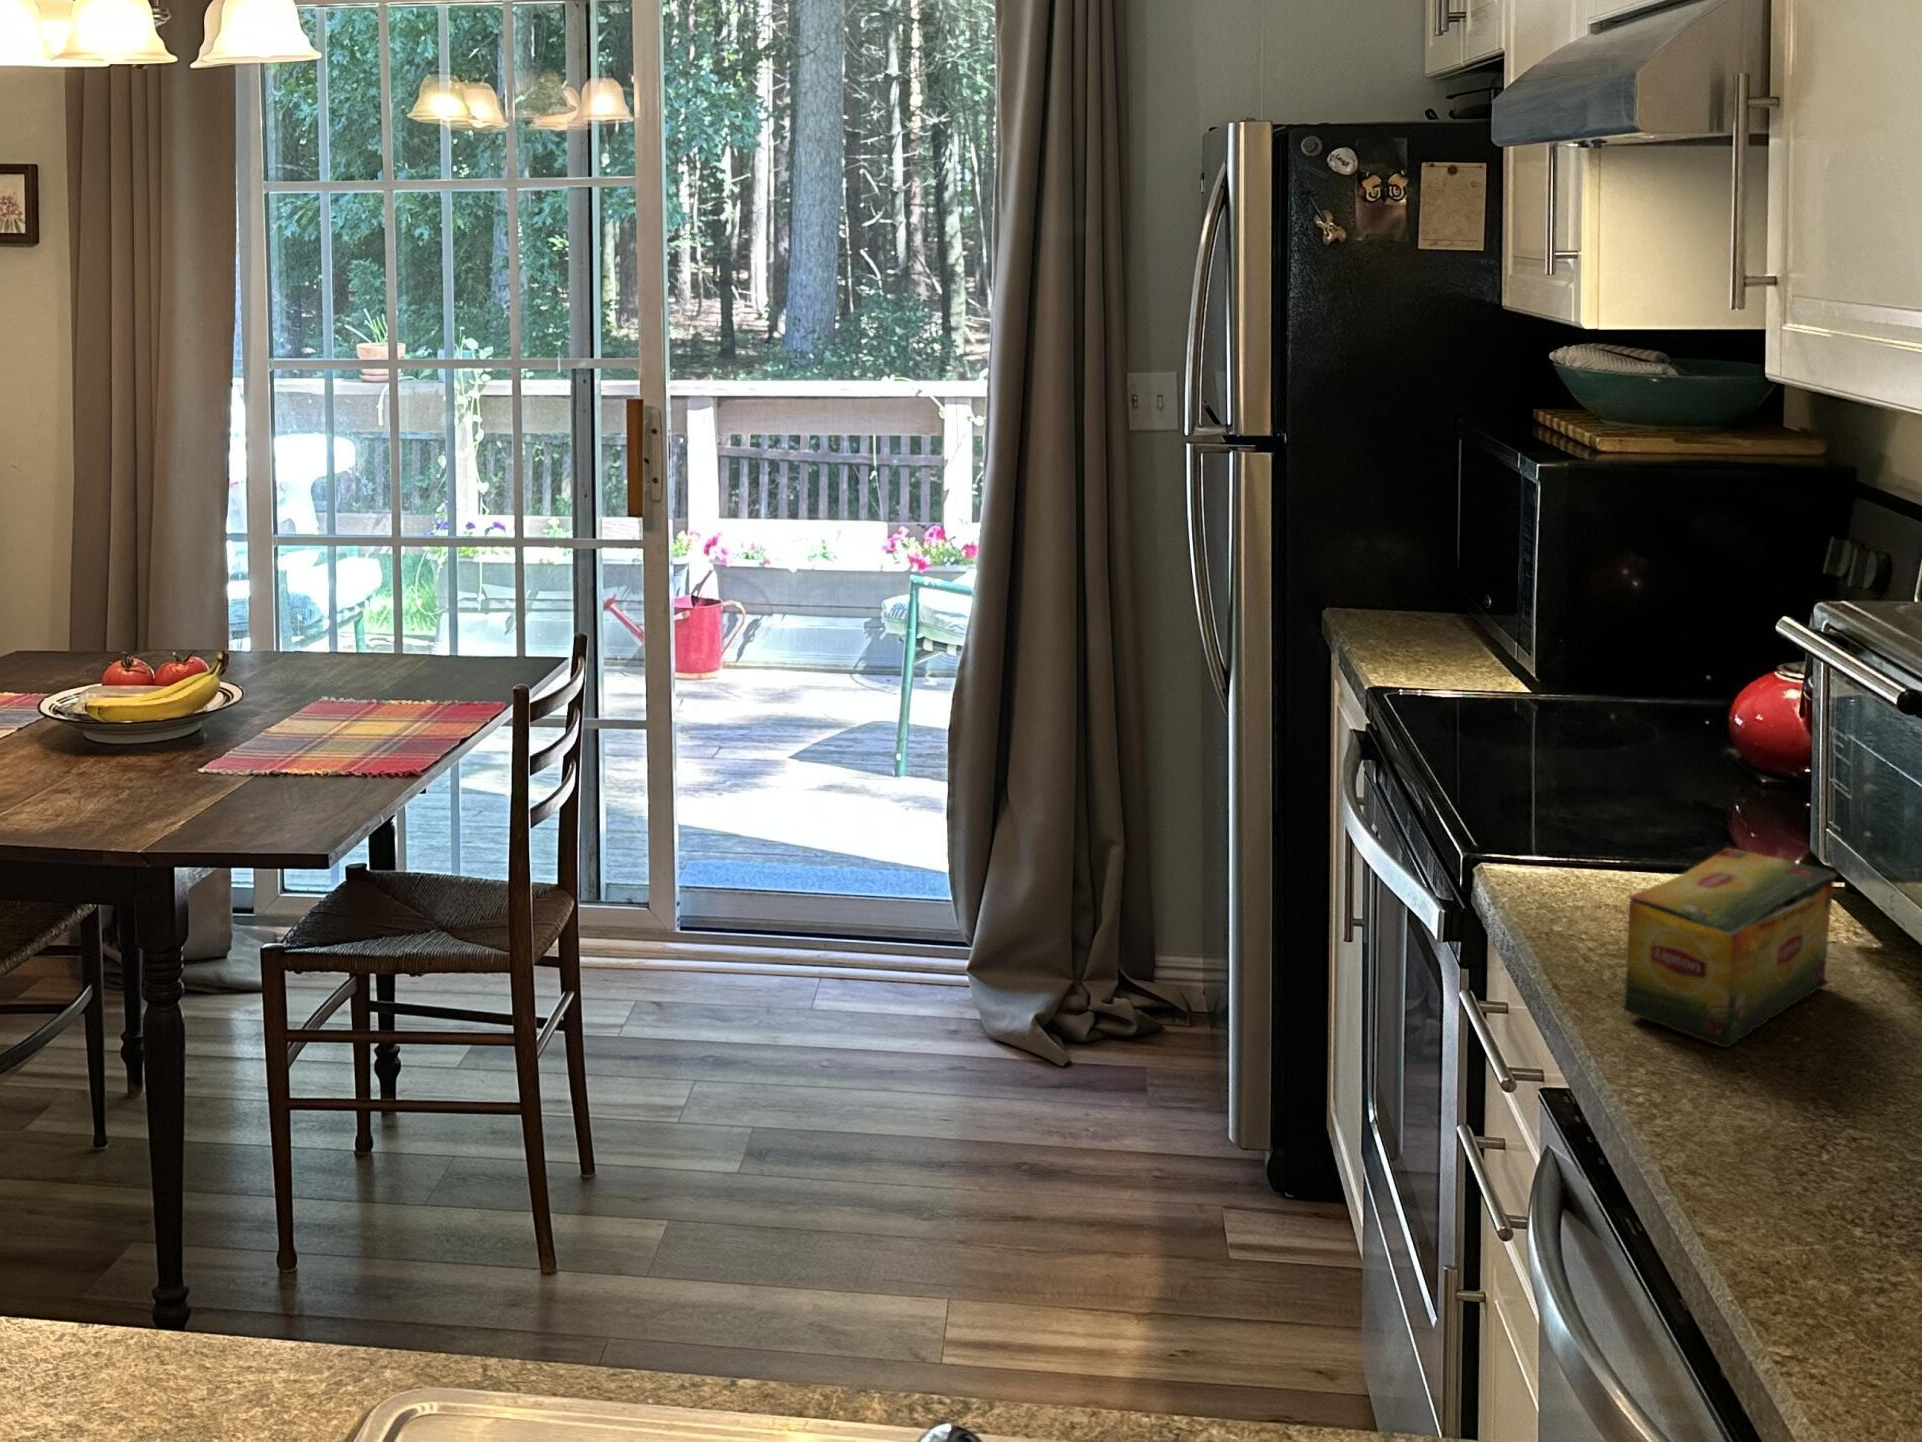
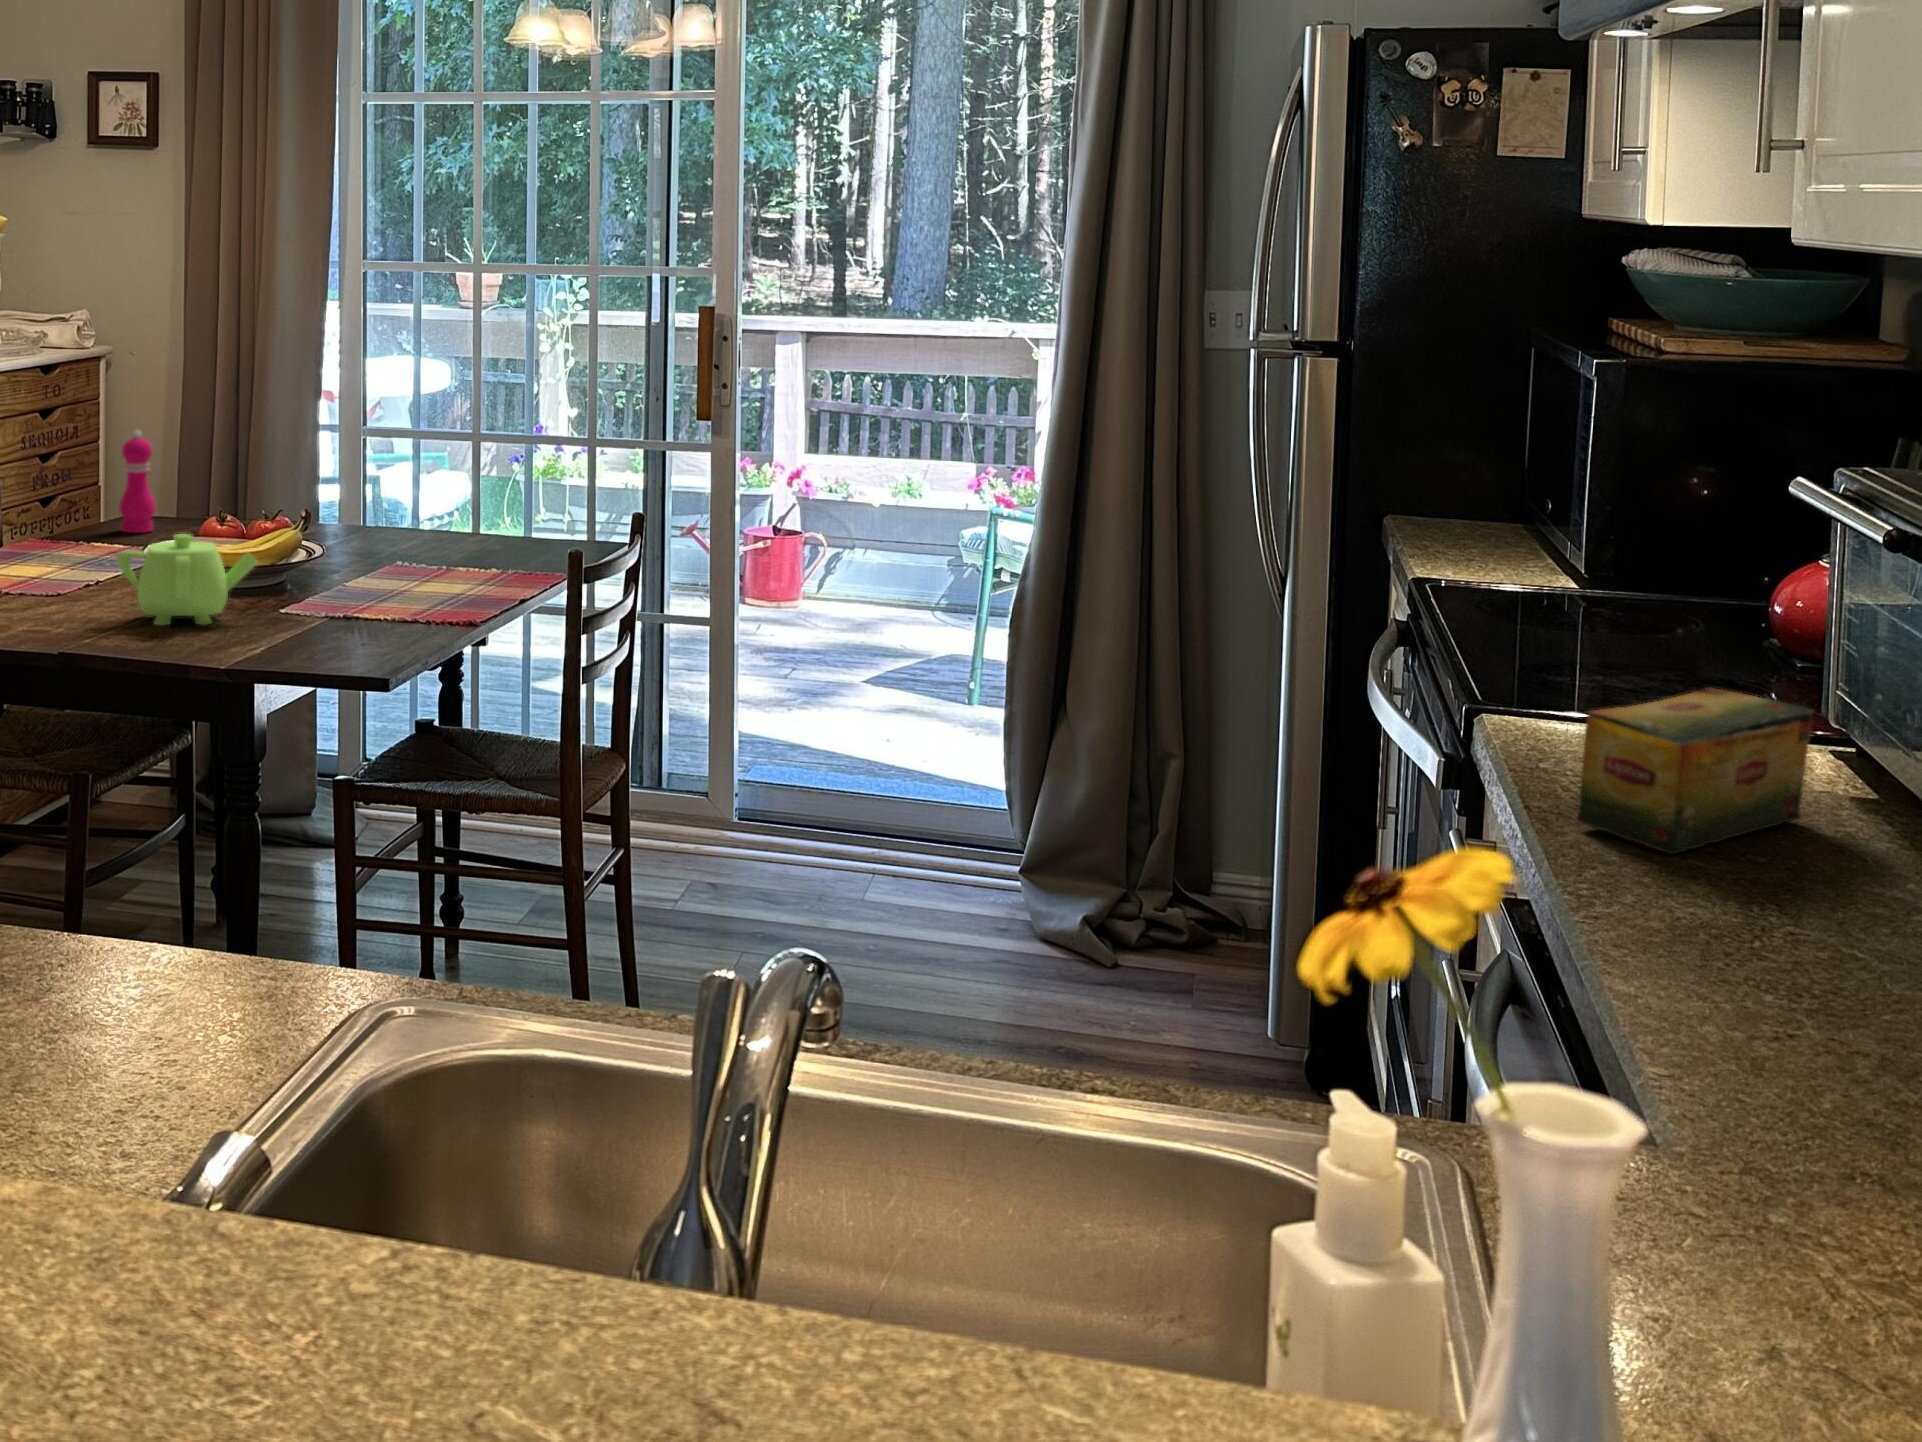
pepper mill: none [13,561,54,673] -> present [119,431,156,533]
teapot: none [16,698,176,803] -> present [117,534,257,625]

